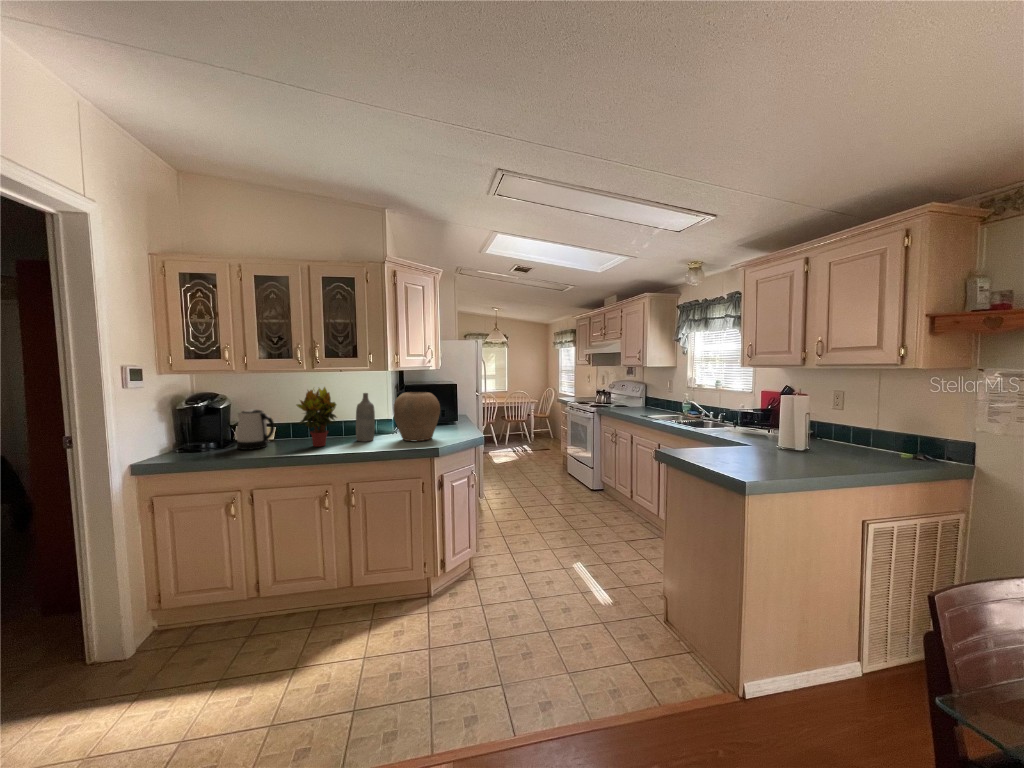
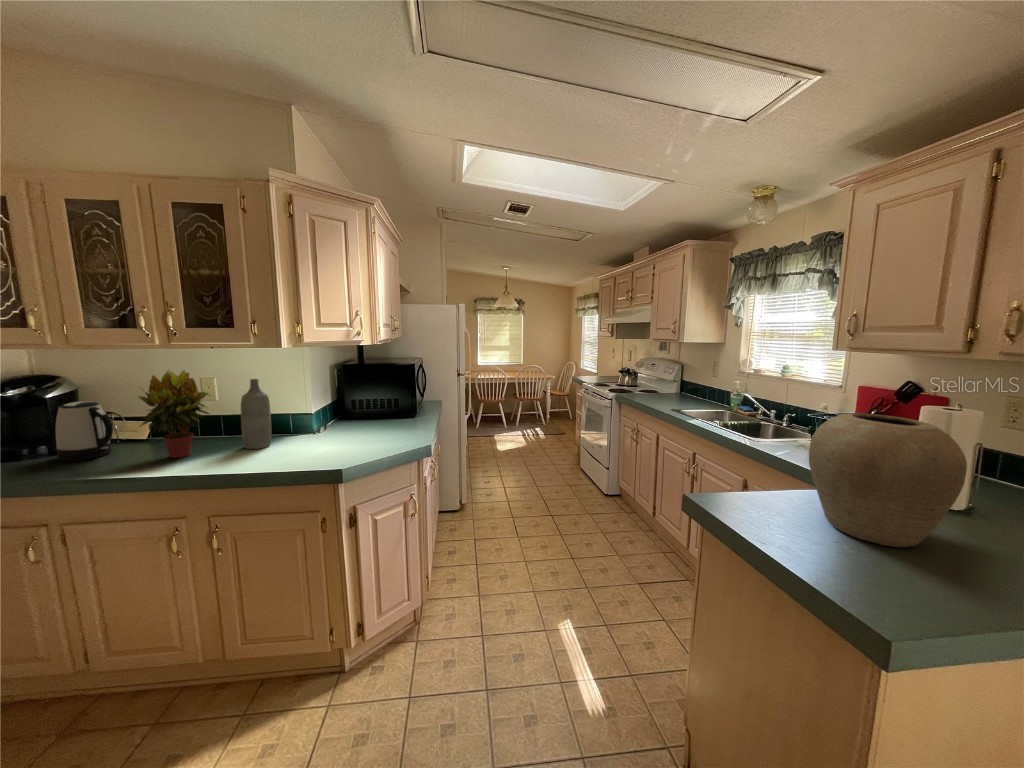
vase: present [393,392,440,441] -> present [809,413,967,547]

